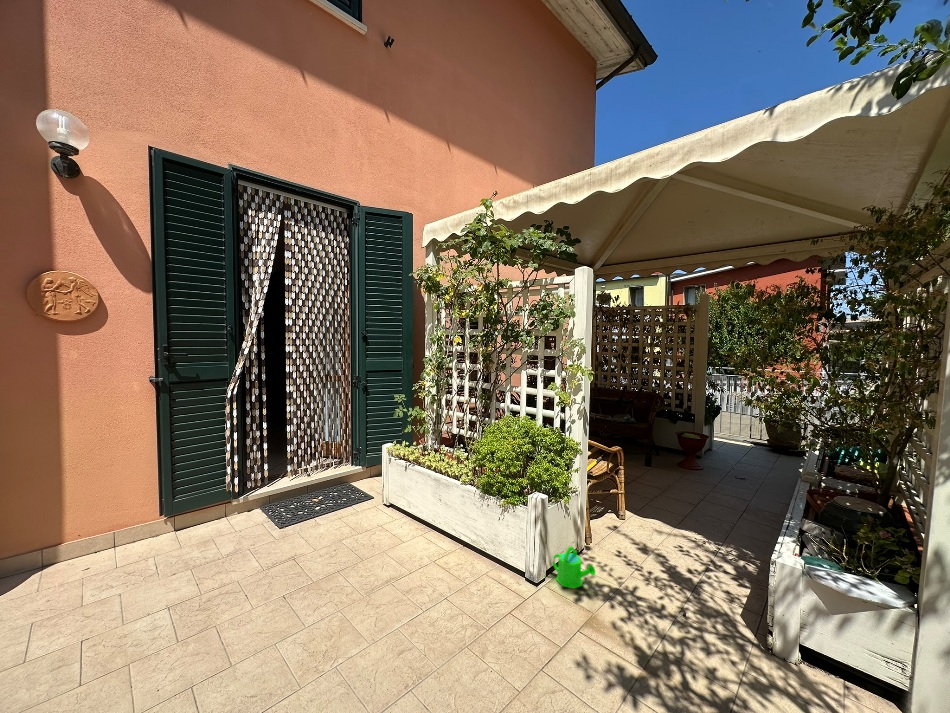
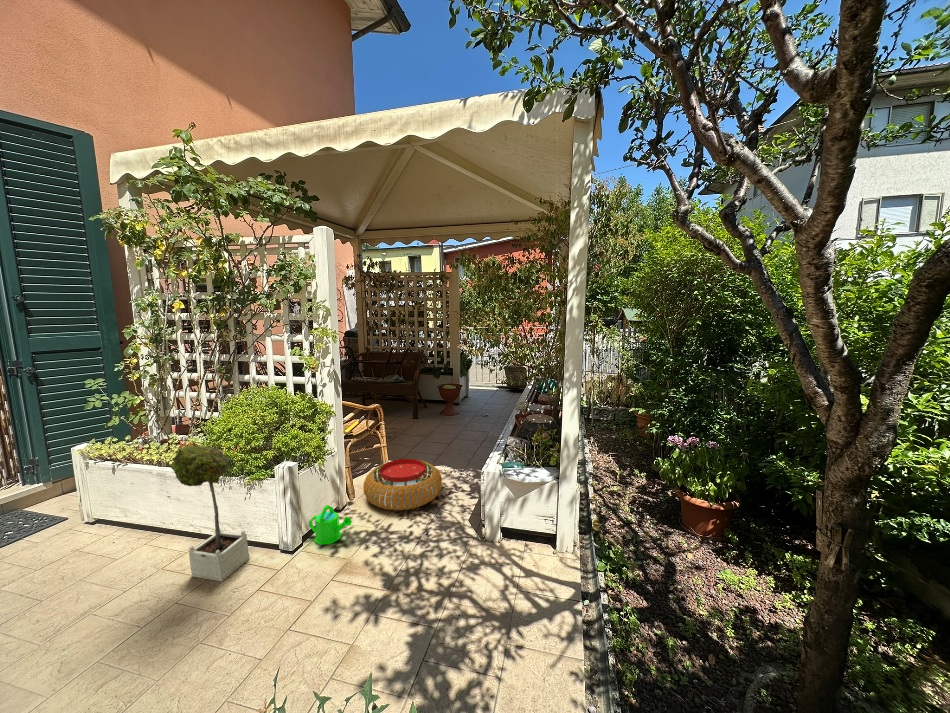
potted tree: none [449,462,499,593] -> present [170,446,249,581]
pouf: none [603,513,698,576] -> present [363,459,442,511]

